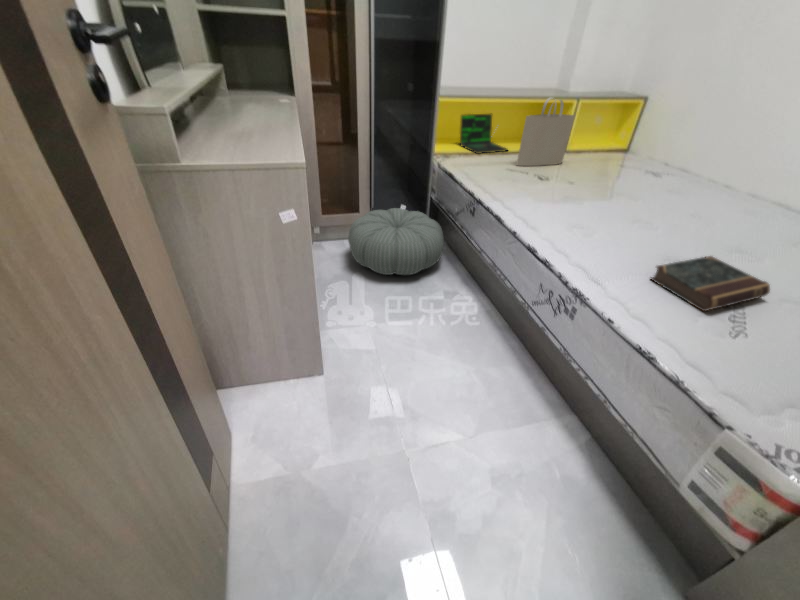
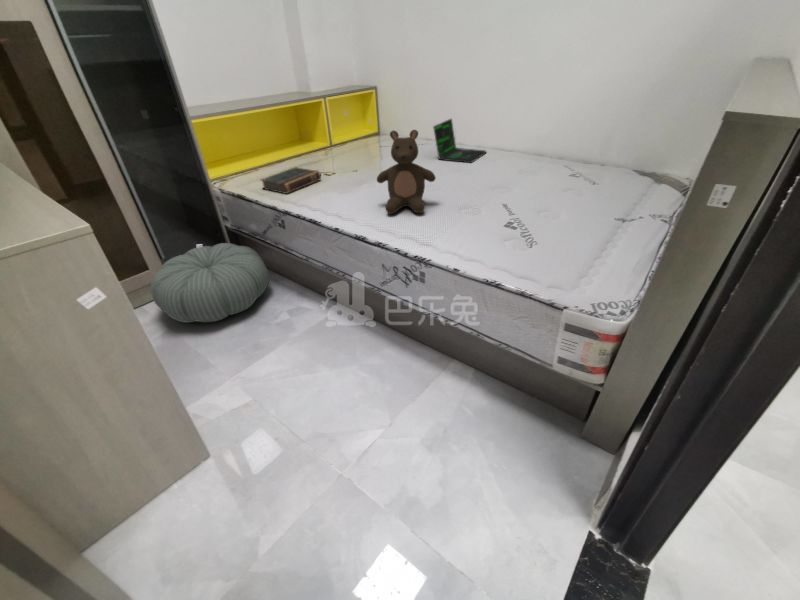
tote bag: present [517,98,575,166] -> none [289,100,336,170]
laptop: present [460,114,507,154] -> present [434,119,486,163]
stuffed bear: none [576,149,654,247] -> present [377,130,435,214]
book: present [651,256,770,311] -> present [261,167,321,194]

